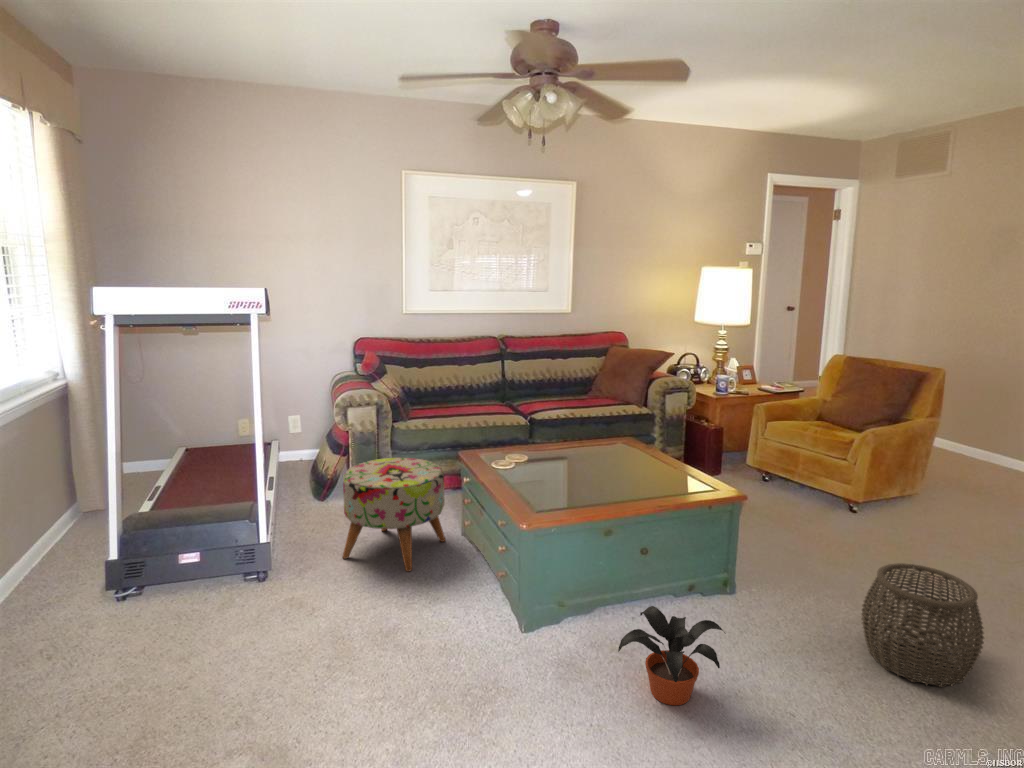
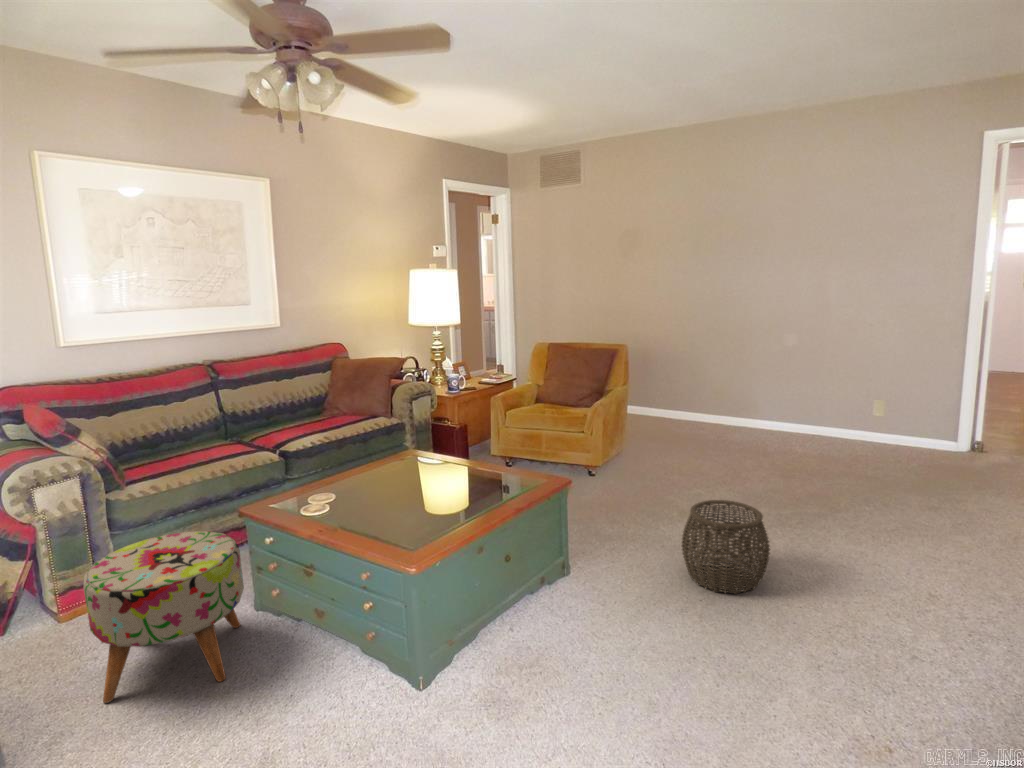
potted plant: present [618,606,723,705] -> none [551,601,650,697]

